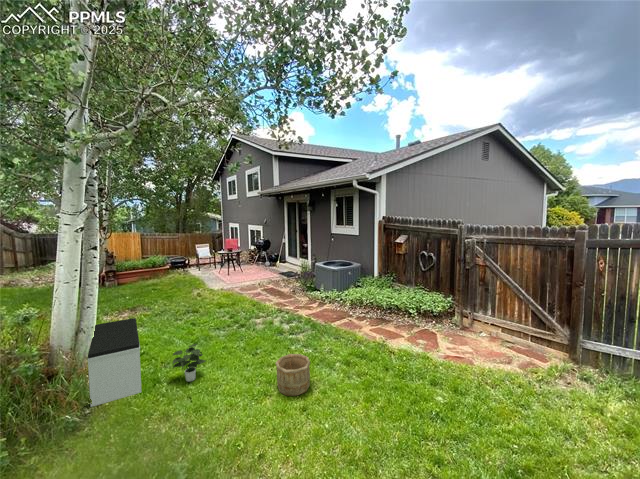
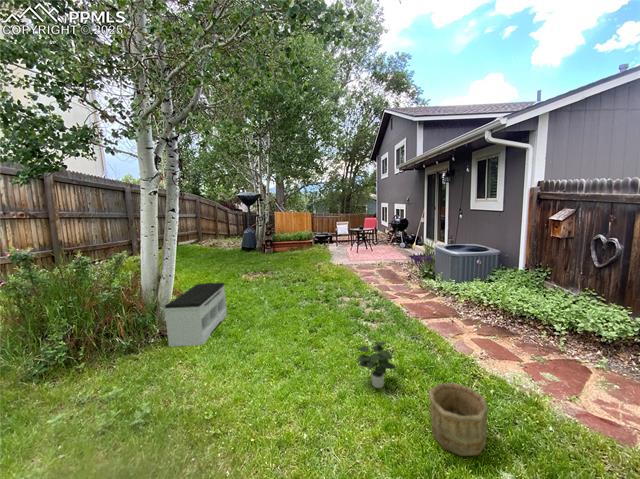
potted plant: present [173,344,206,382] -> present [358,342,397,388]
wooden bucket: present [276,354,310,396] -> present [428,382,489,456]

